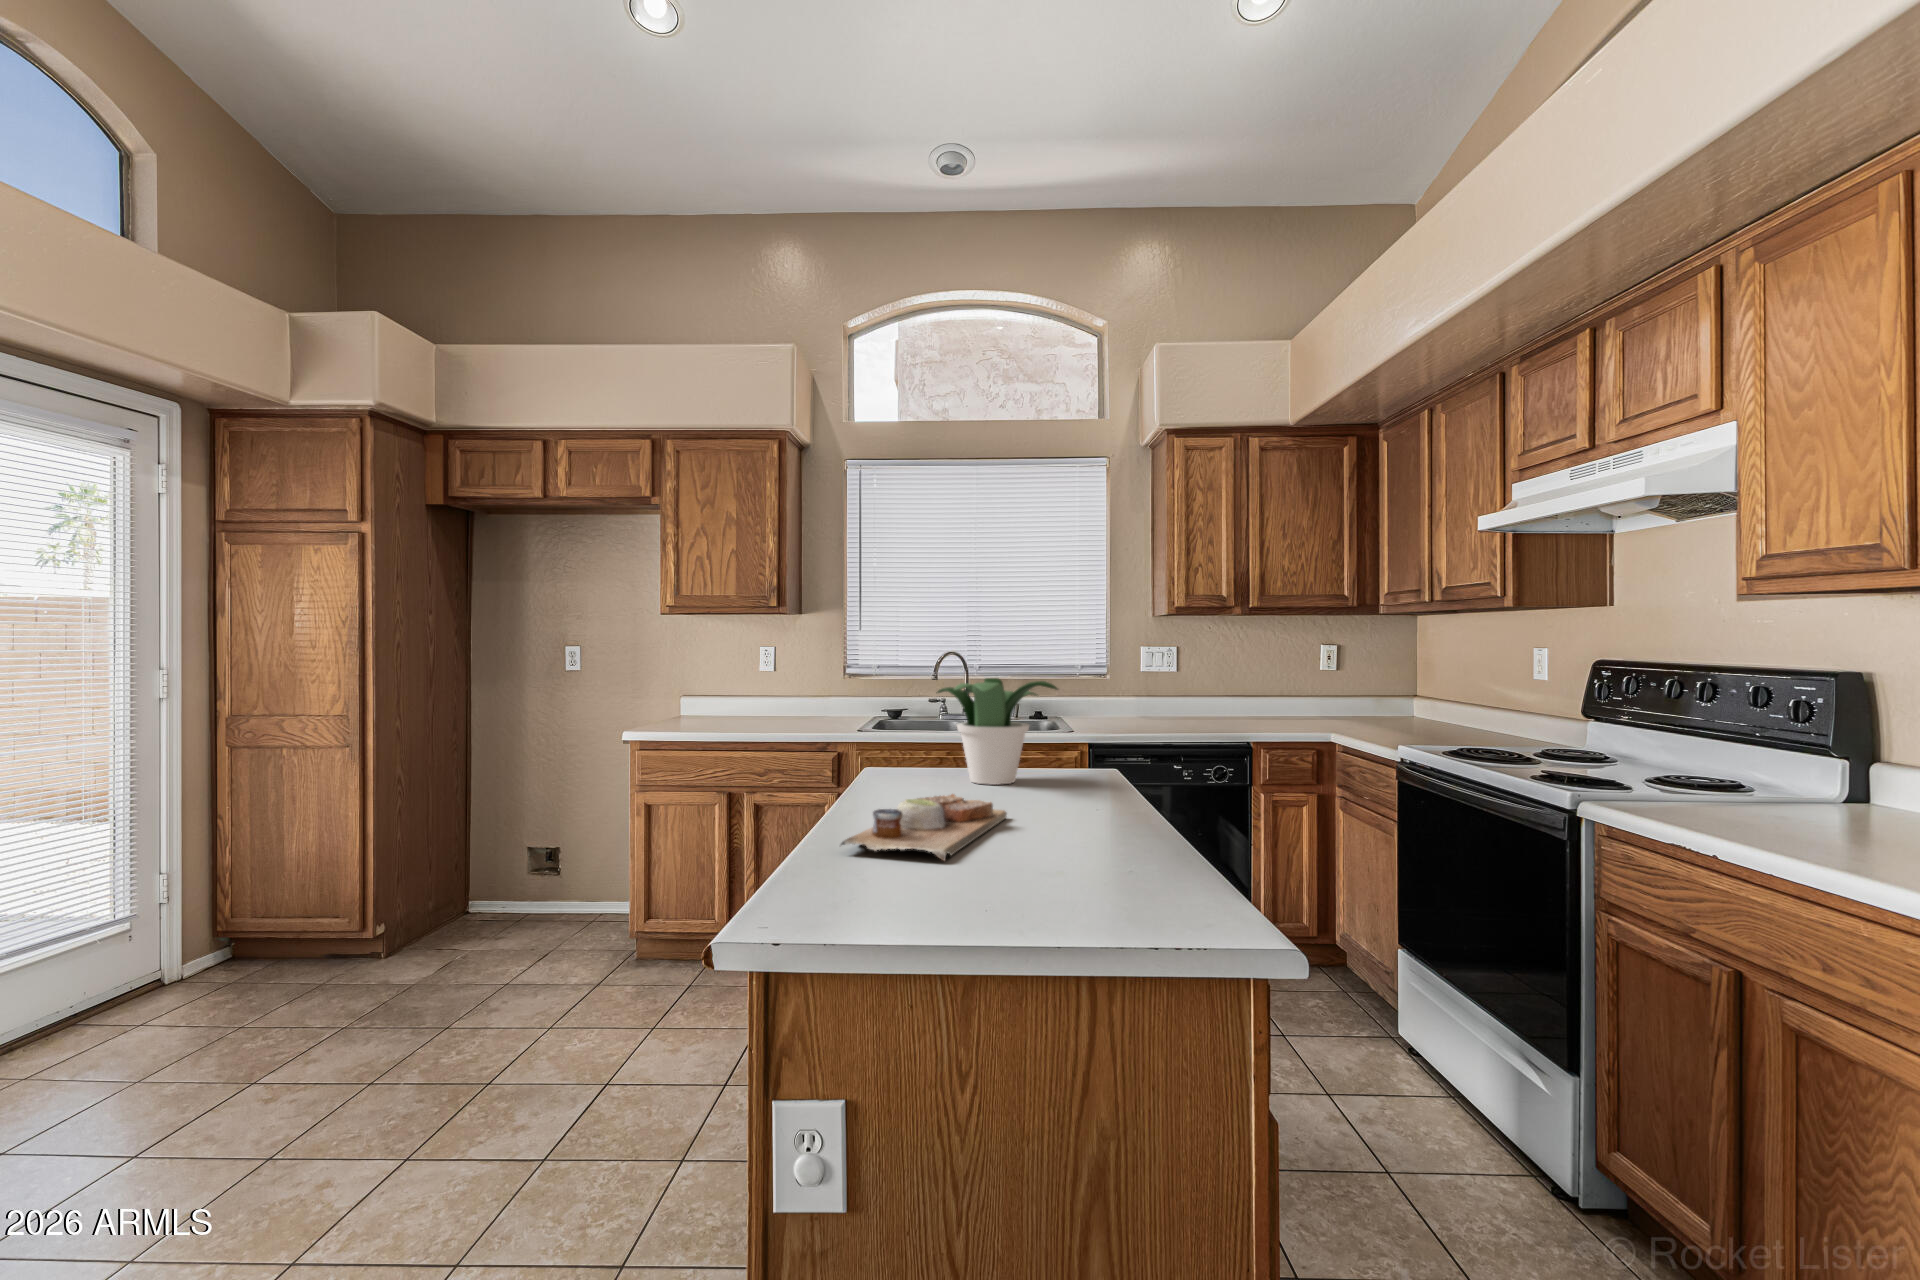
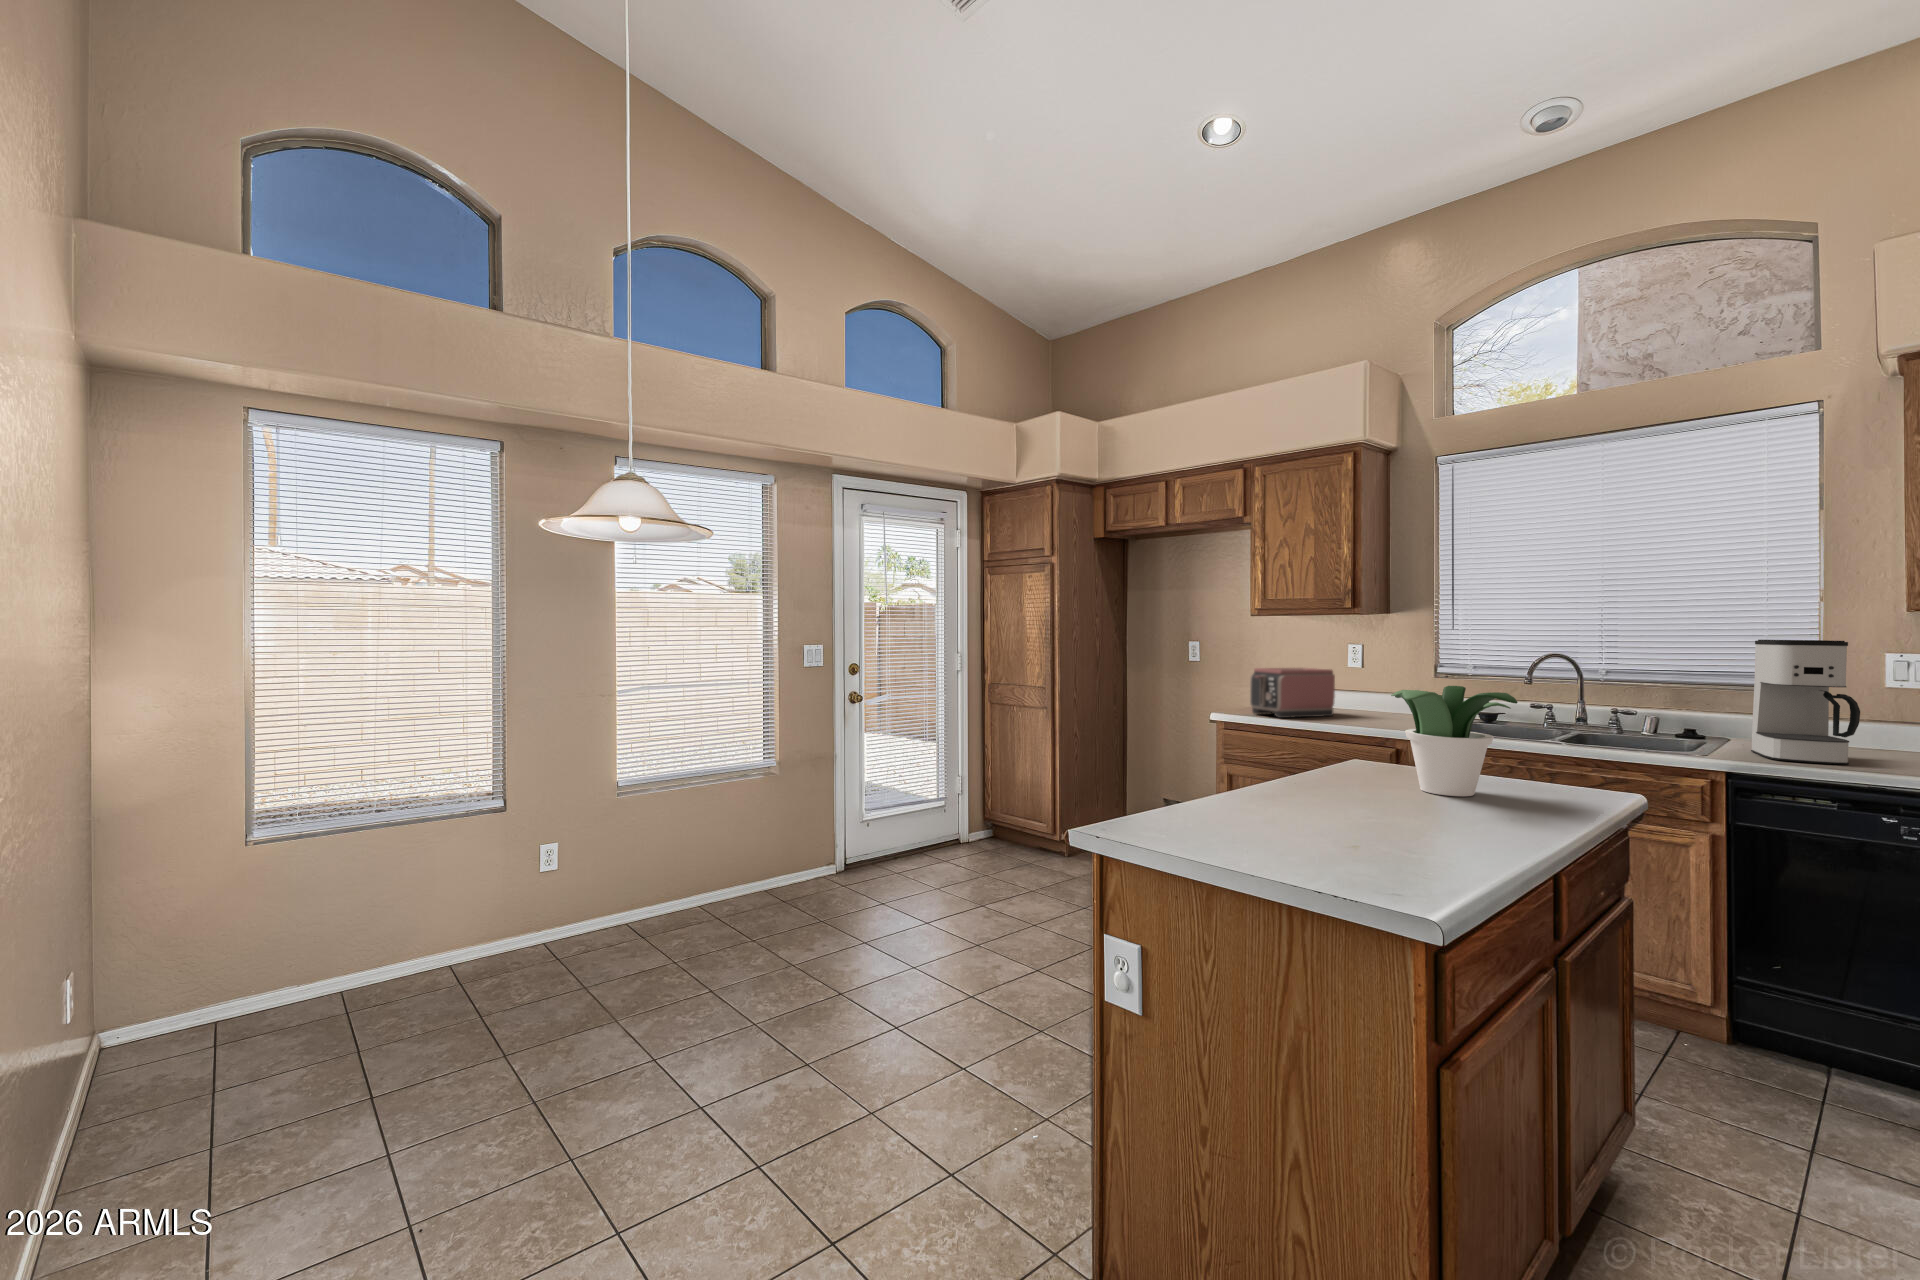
coffee maker: none [1092,636,1152,729] -> present [1751,640,1860,765]
toaster: none [677,674,764,732] -> present [1250,668,1335,718]
cutting board: present [841,794,1007,861] -> none [1164,788,1374,843]

